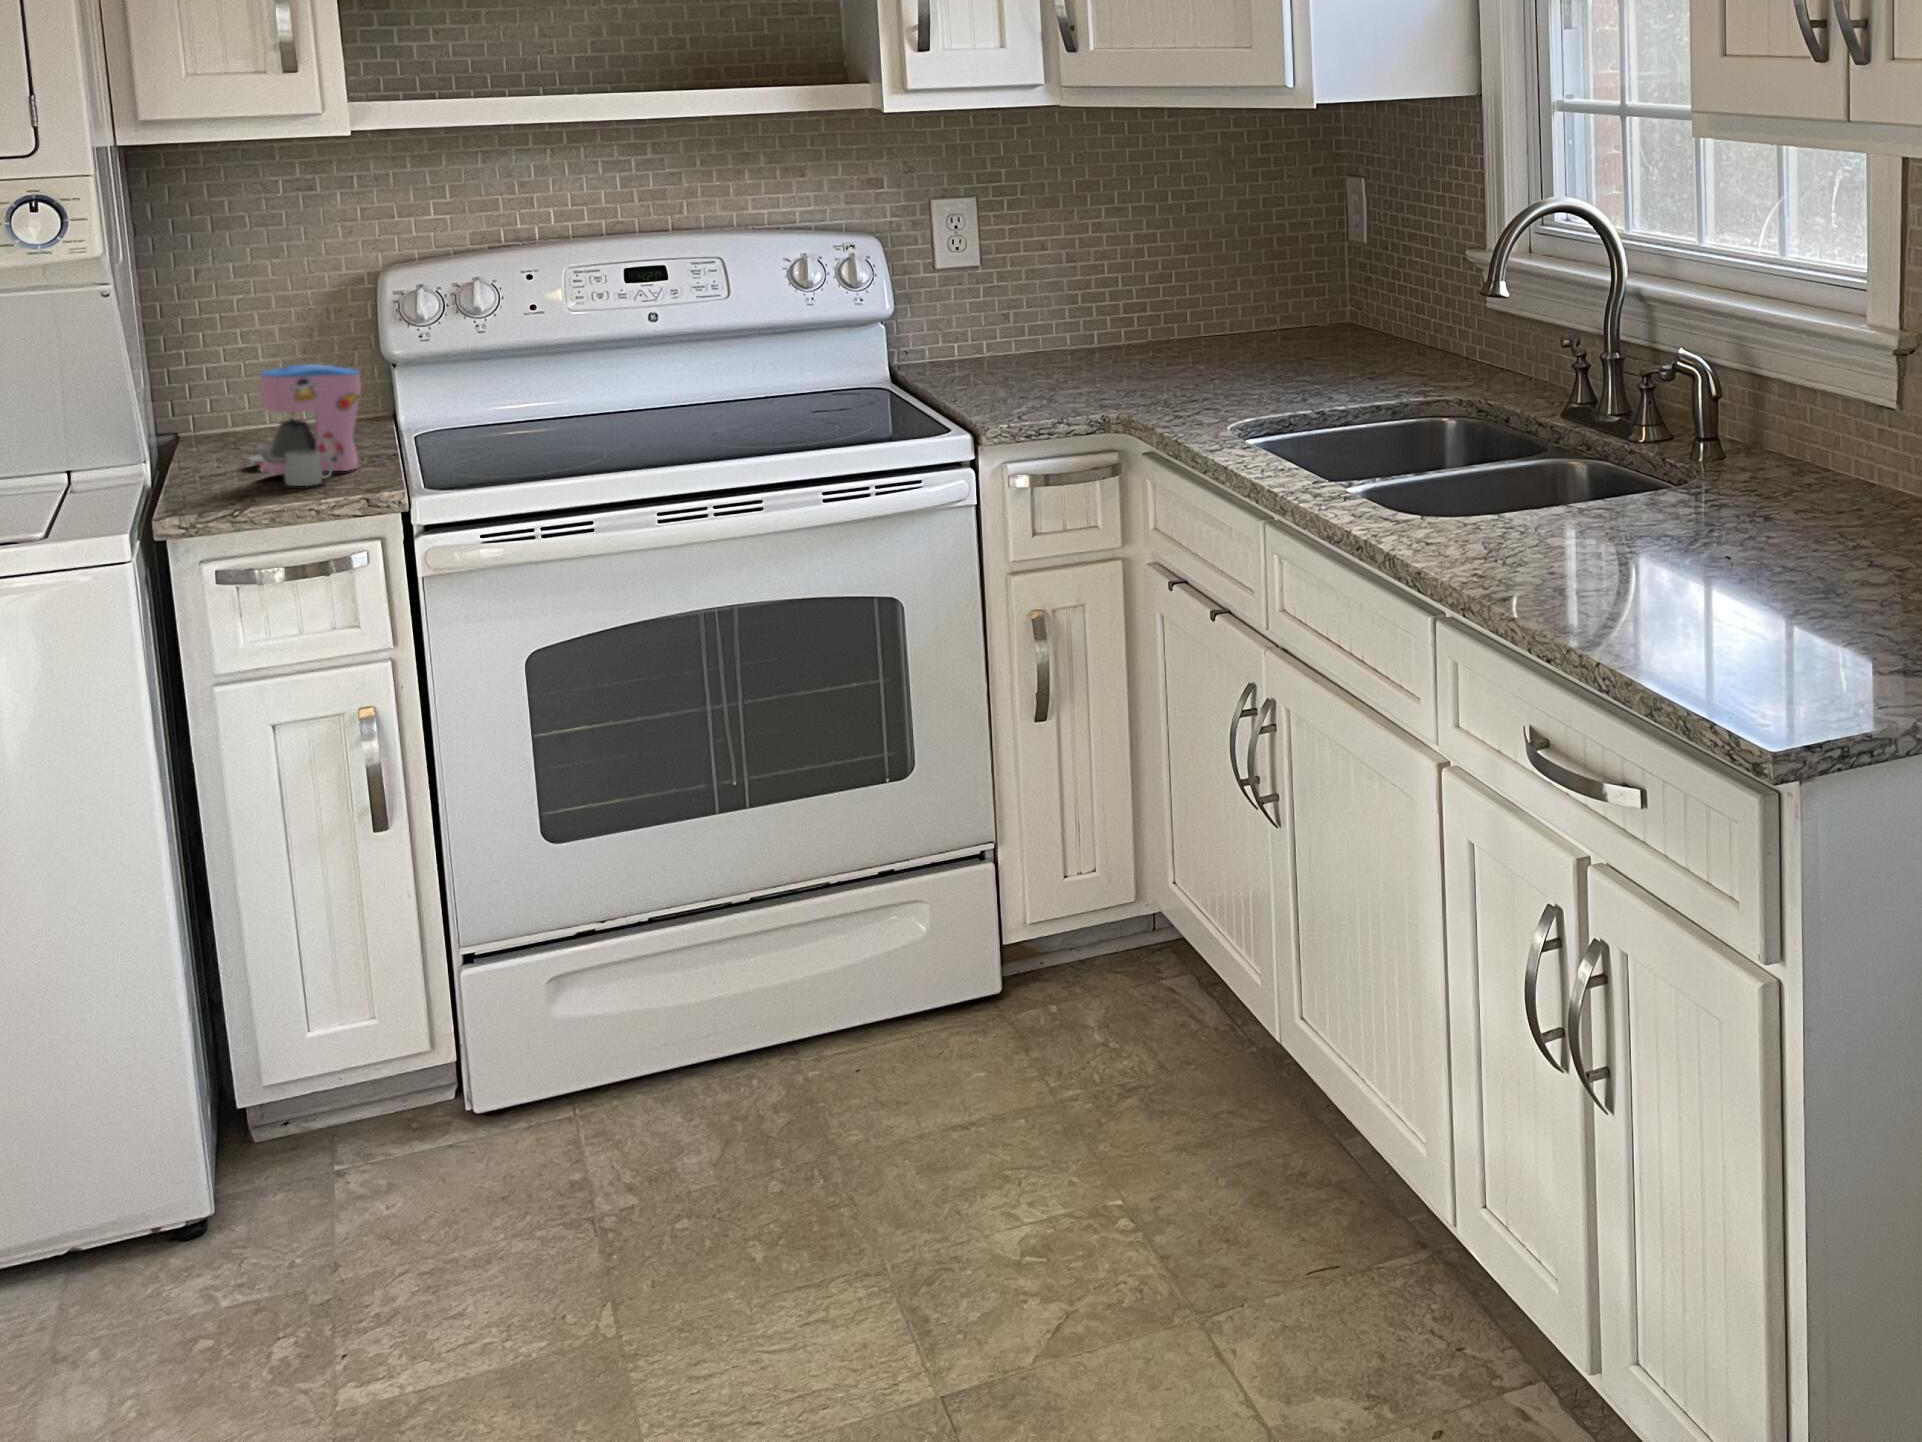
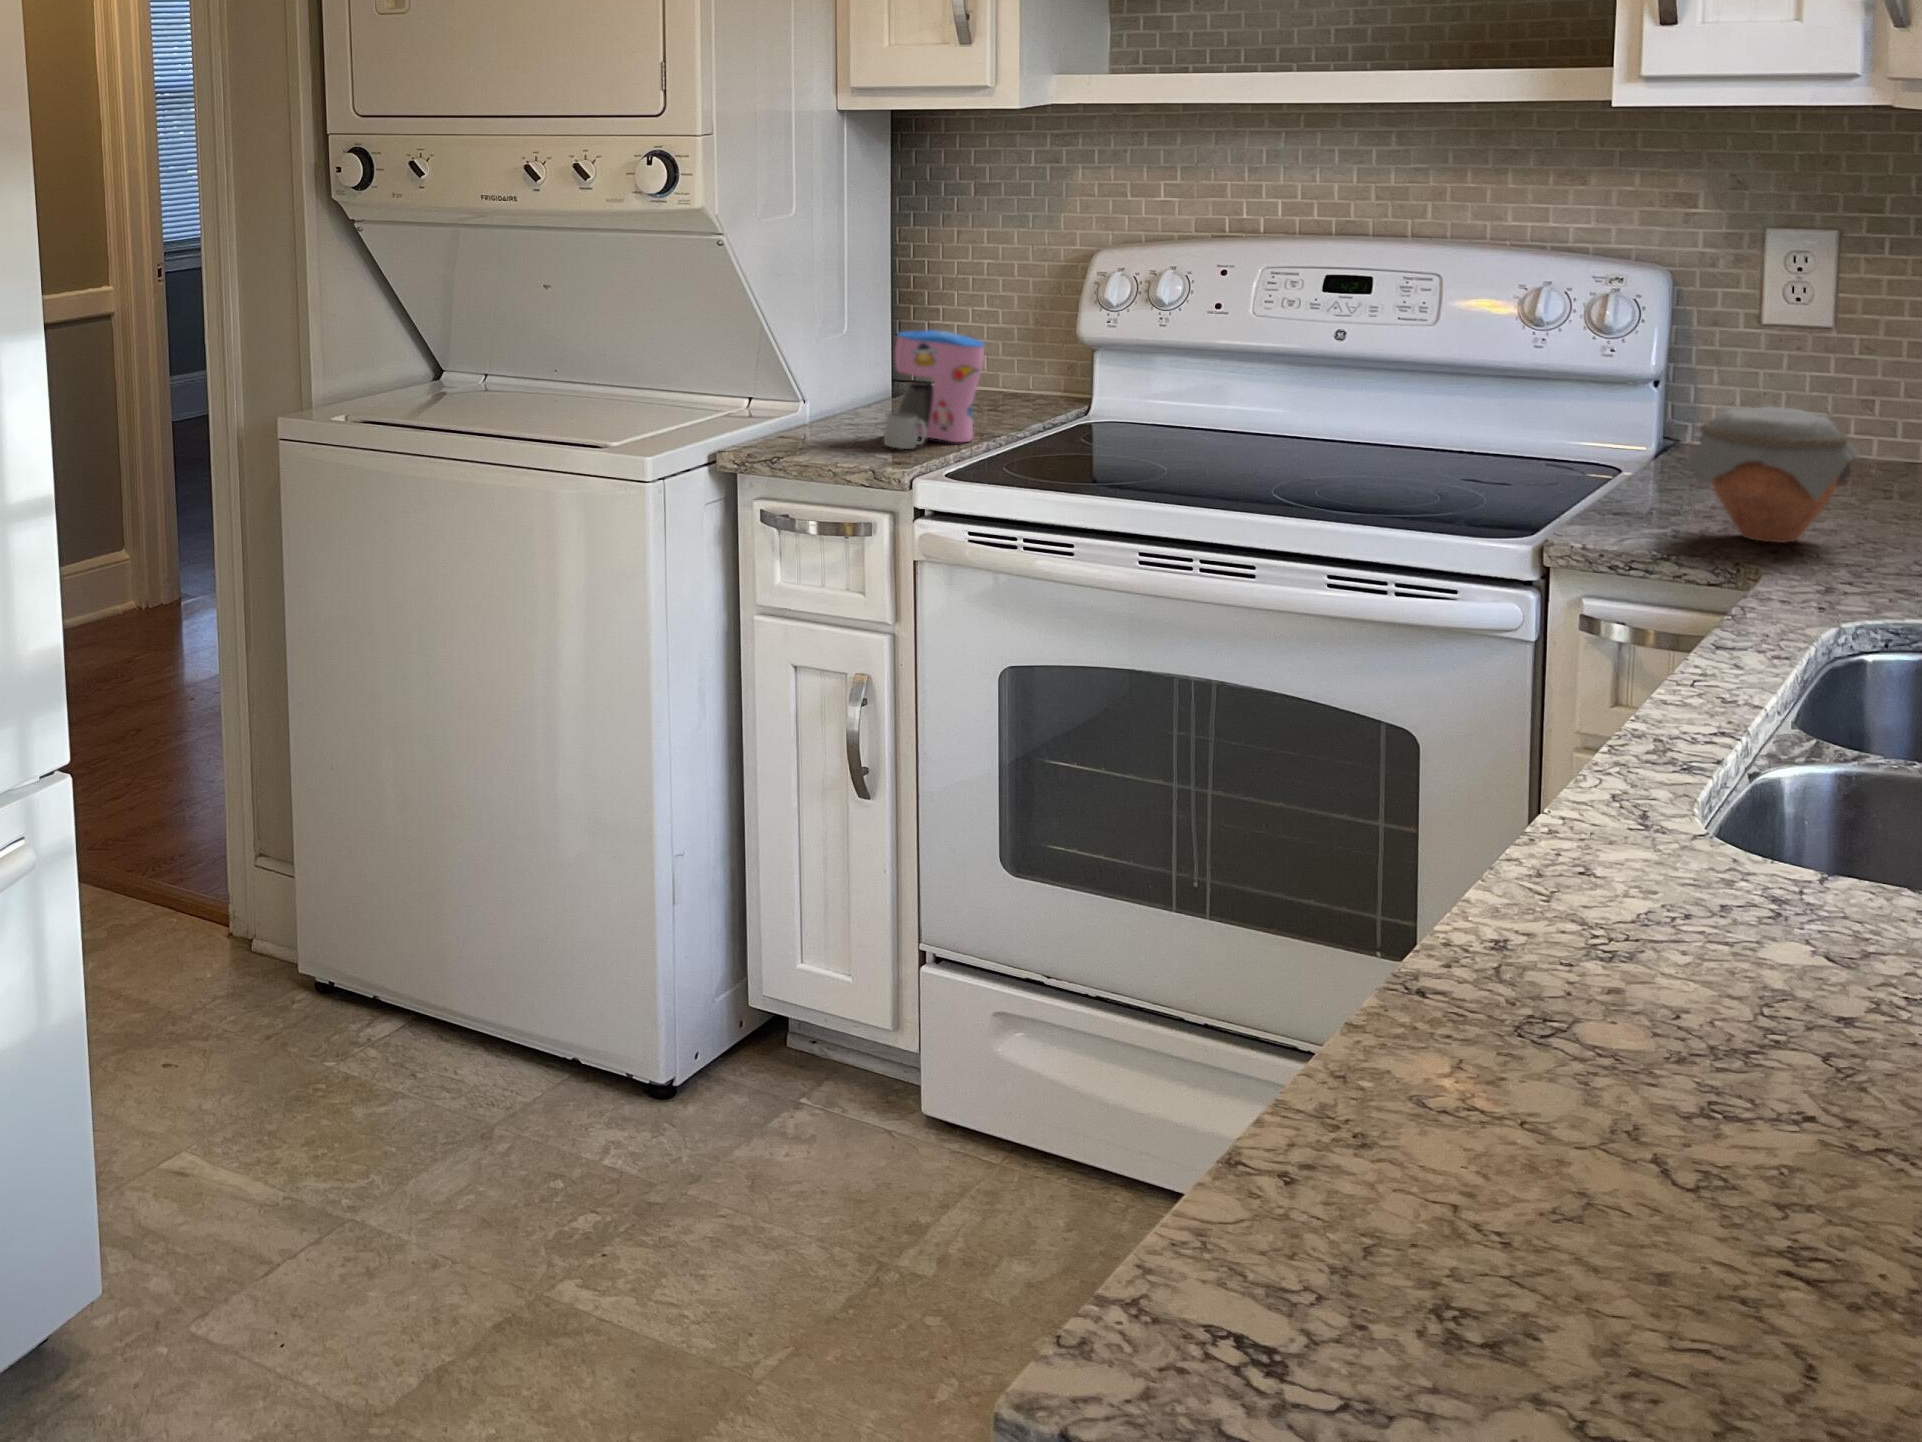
jar: none [1013,316,1110,410] -> present [1687,406,1859,543]

